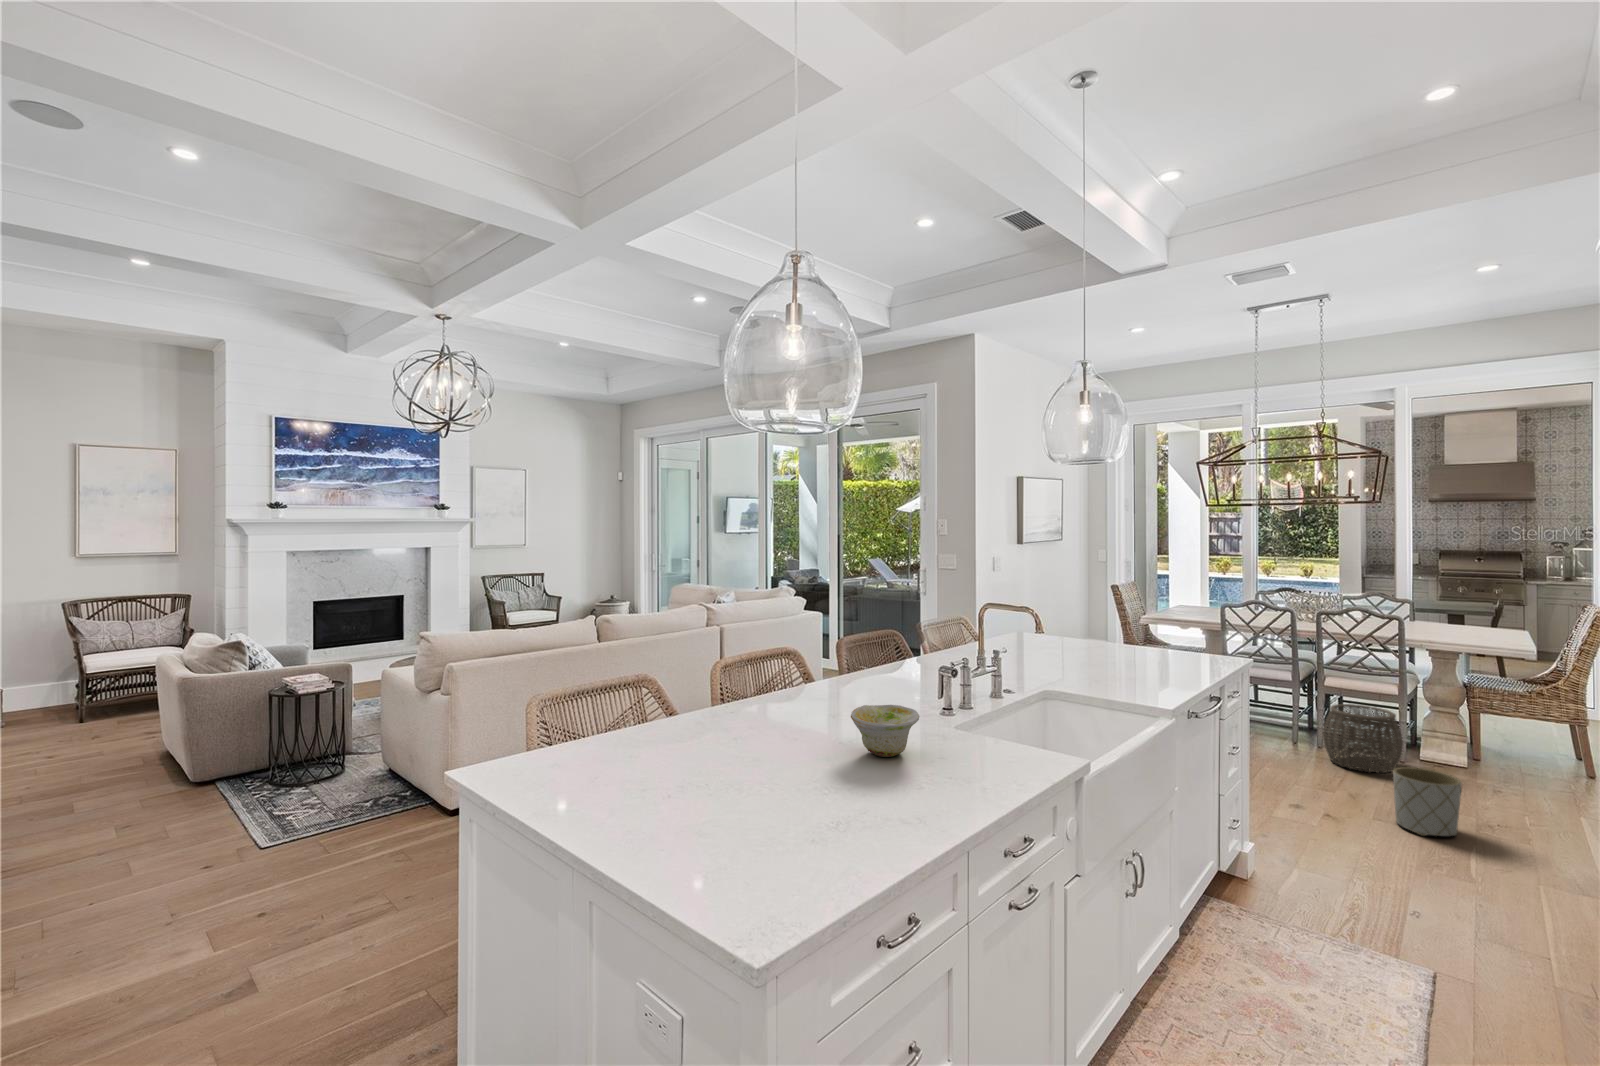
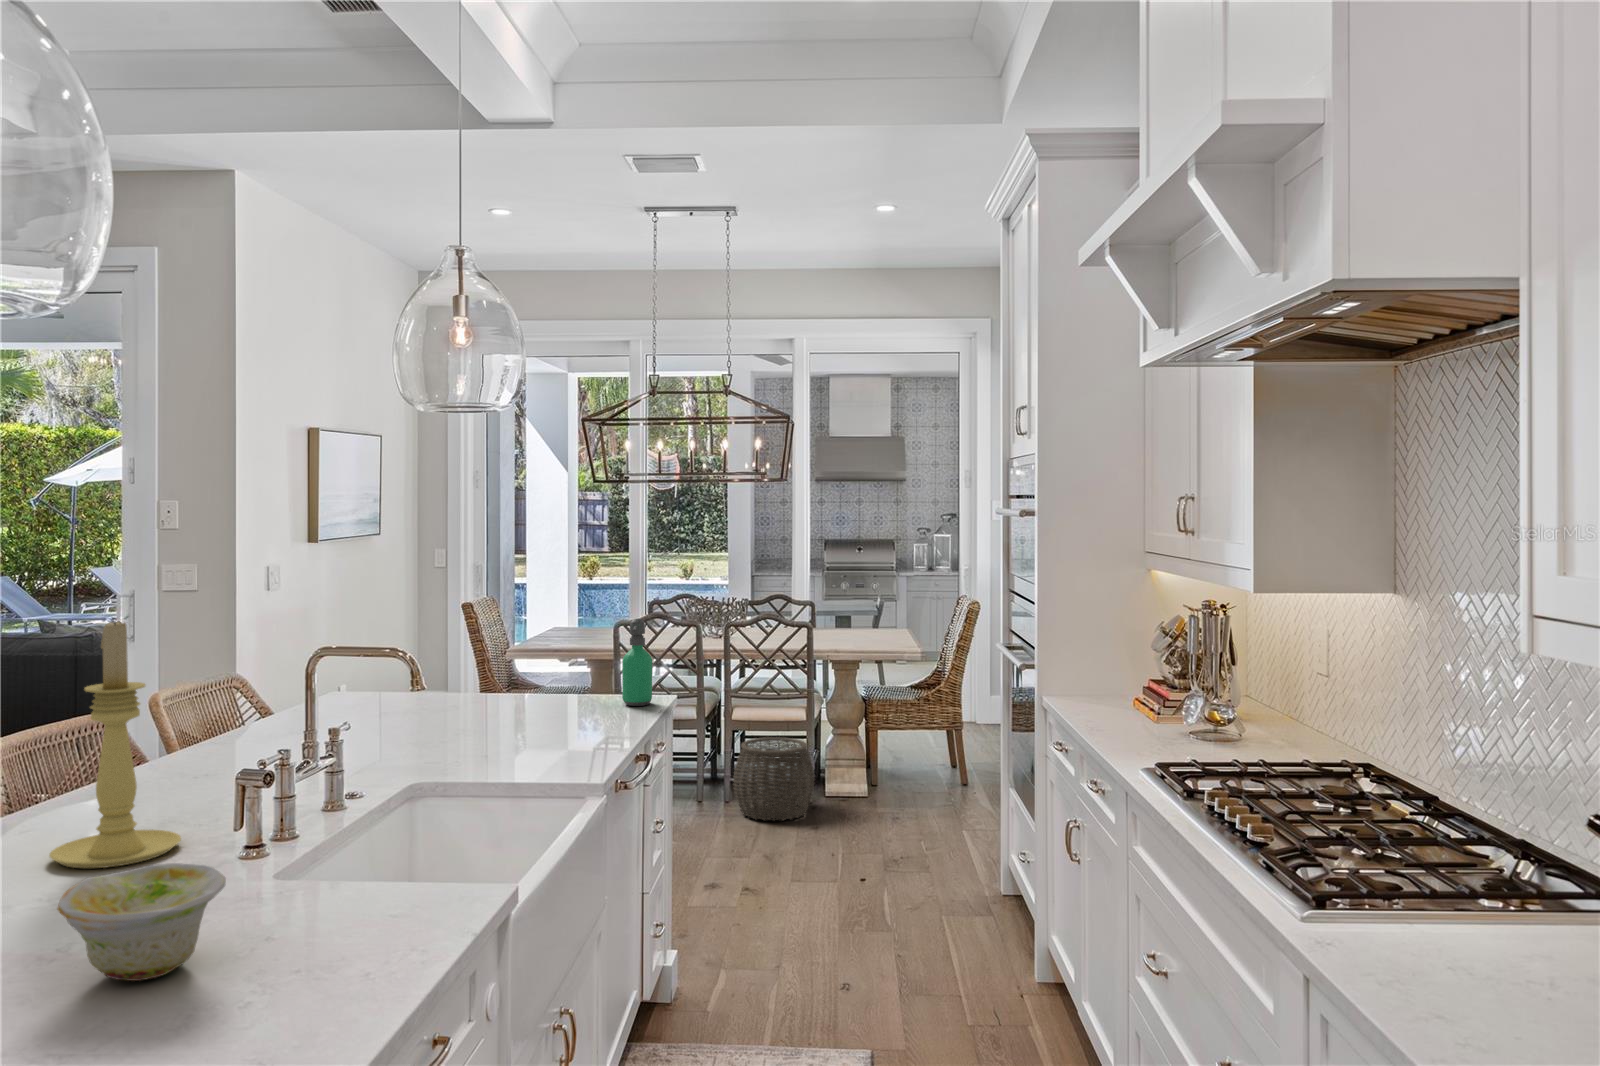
candle holder: none [860,586,916,706] -> present [49,621,181,868]
soap dispenser: none [1198,604,1221,664] -> present [622,619,652,706]
planter: present [1393,767,1462,836] -> none [818,805,882,888]

